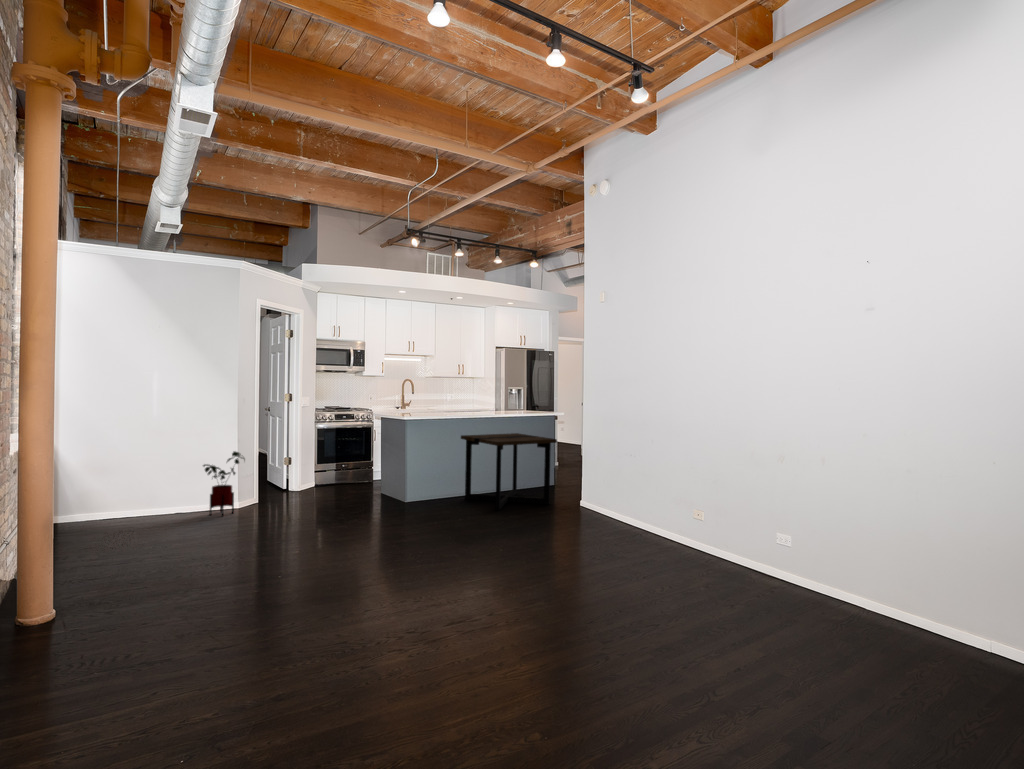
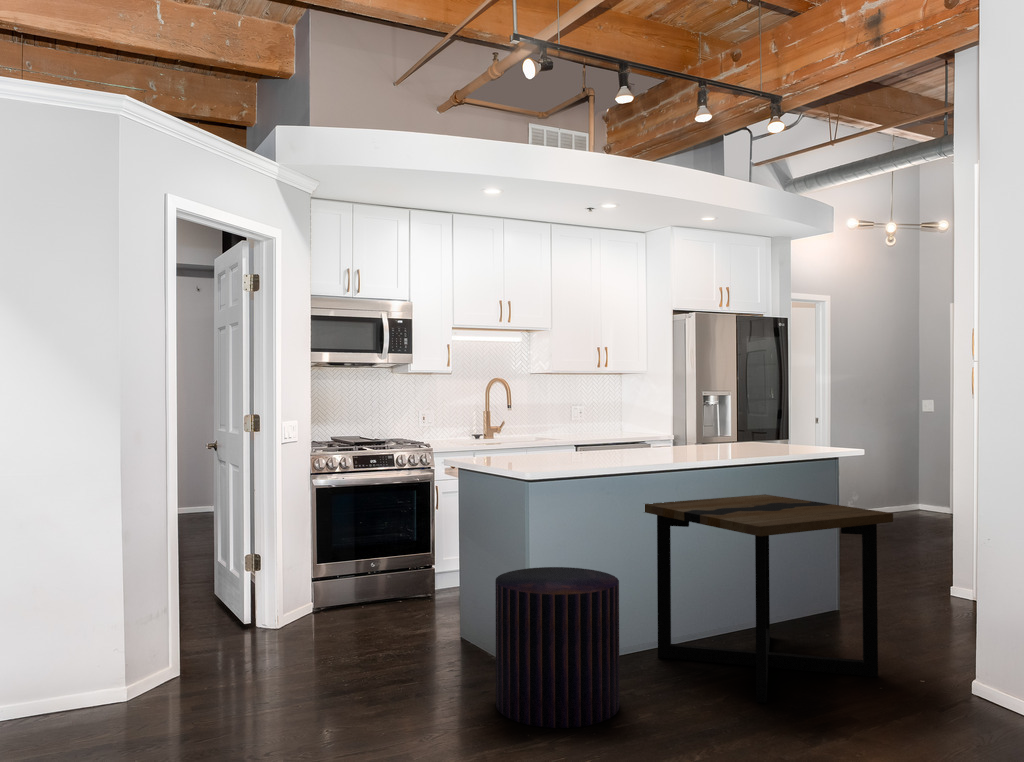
house plant: present [203,451,245,516] -> none [31,556,138,724]
pouf: none [393,459,443,516] -> present [495,567,620,728]

